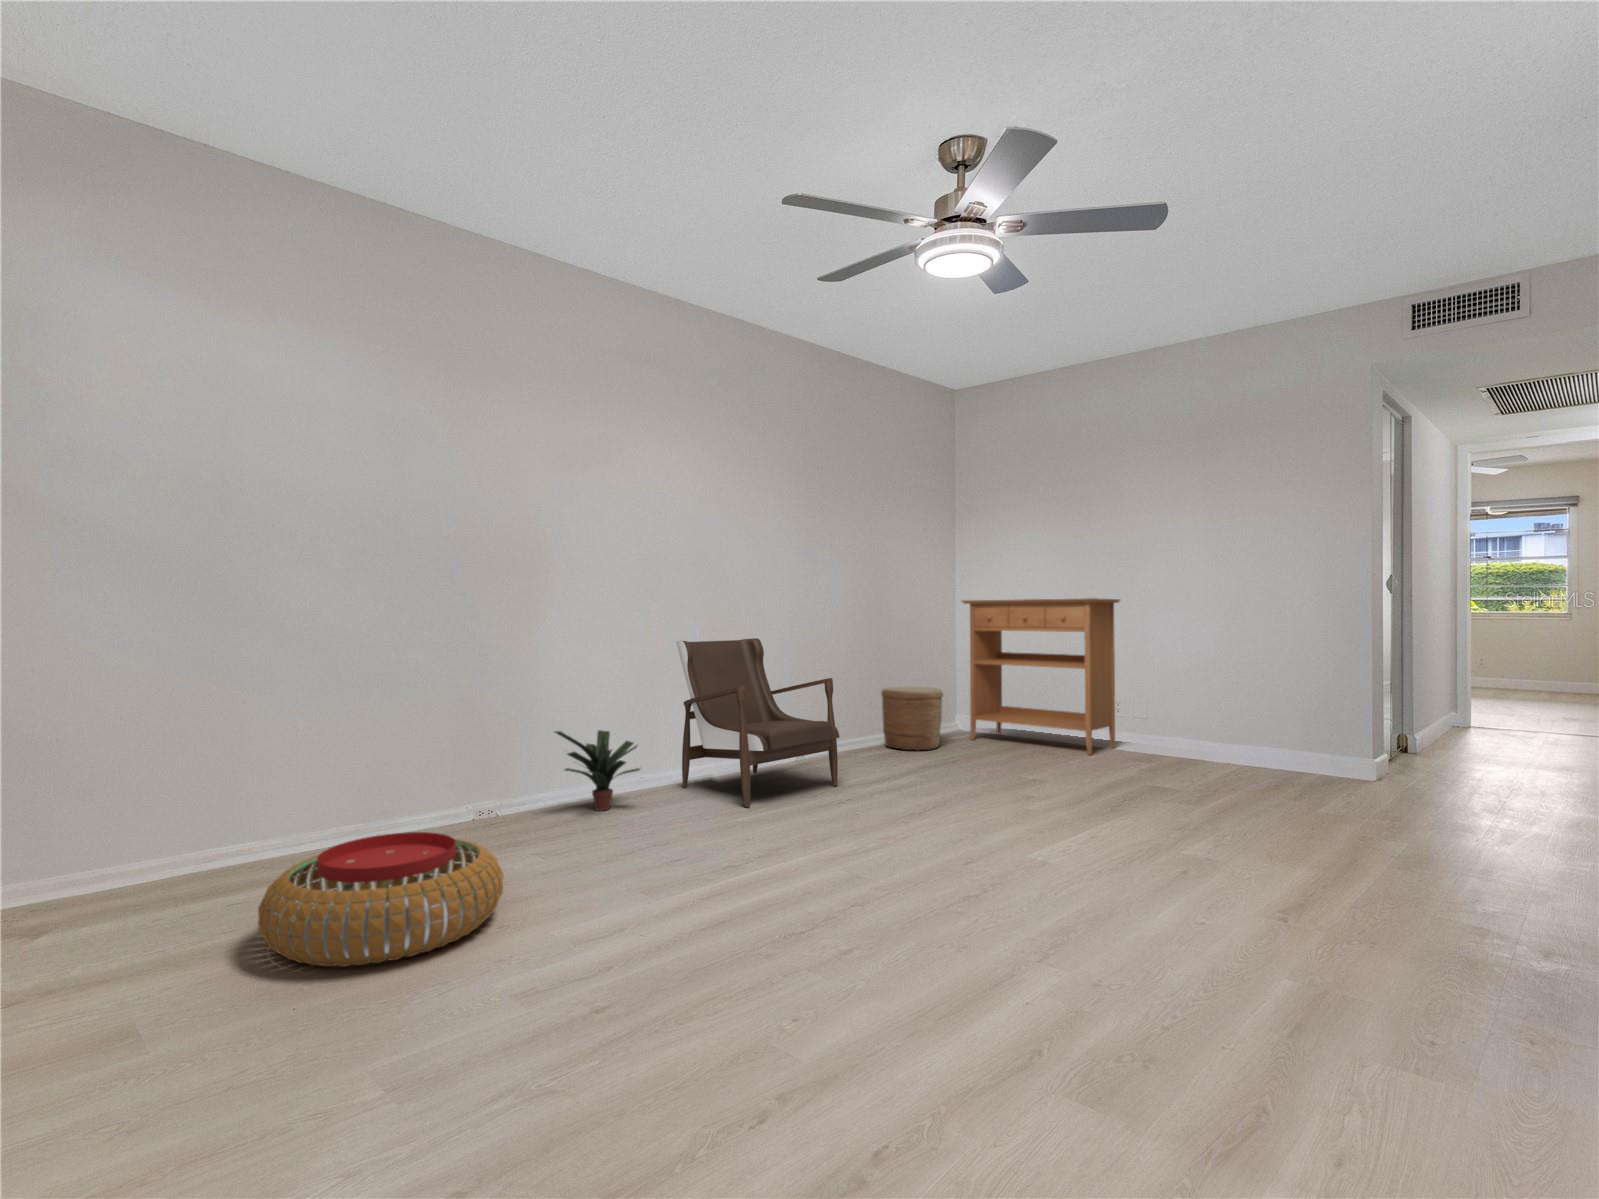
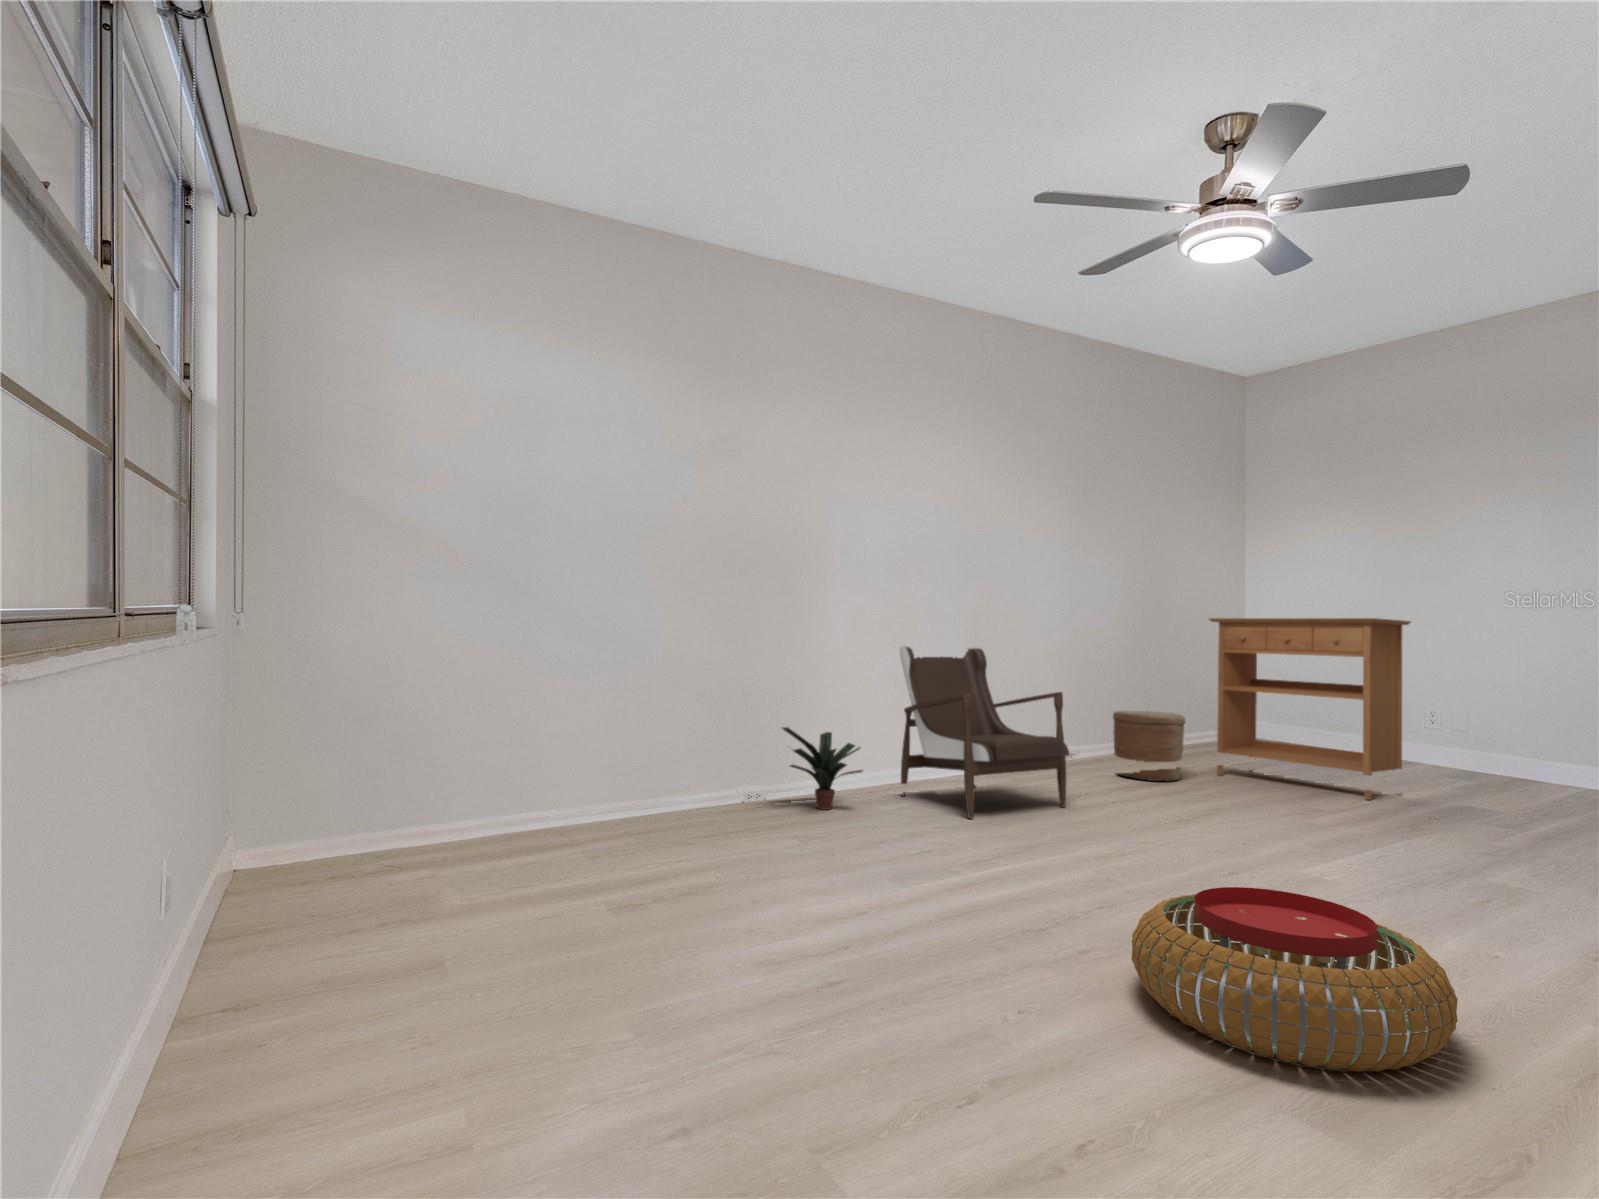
pouf: present [258,832,503,966] -> present [1132,887,1458,1072]

